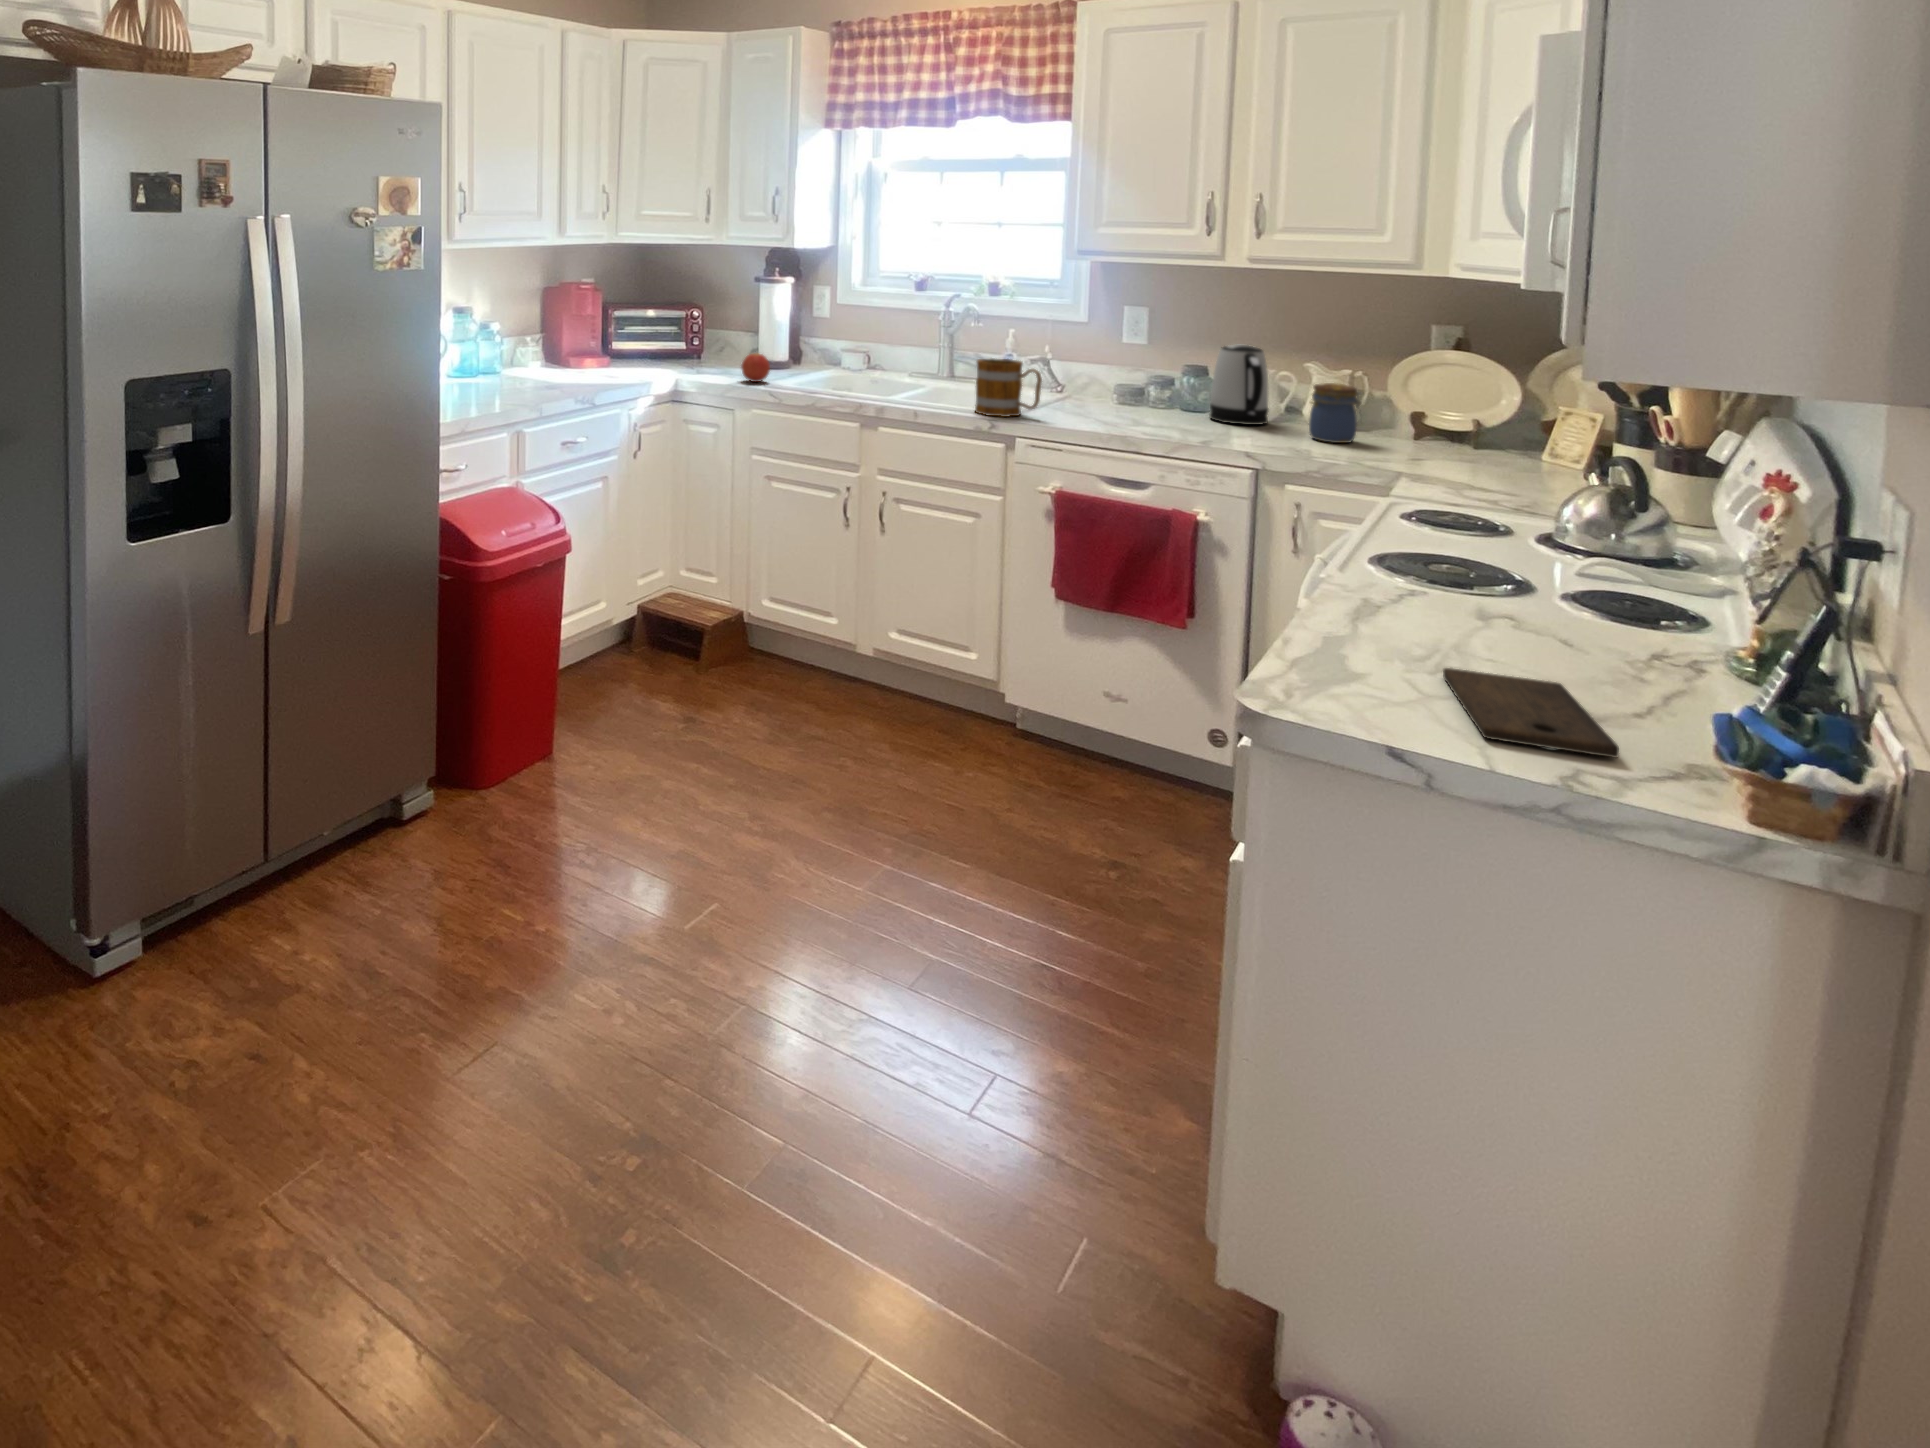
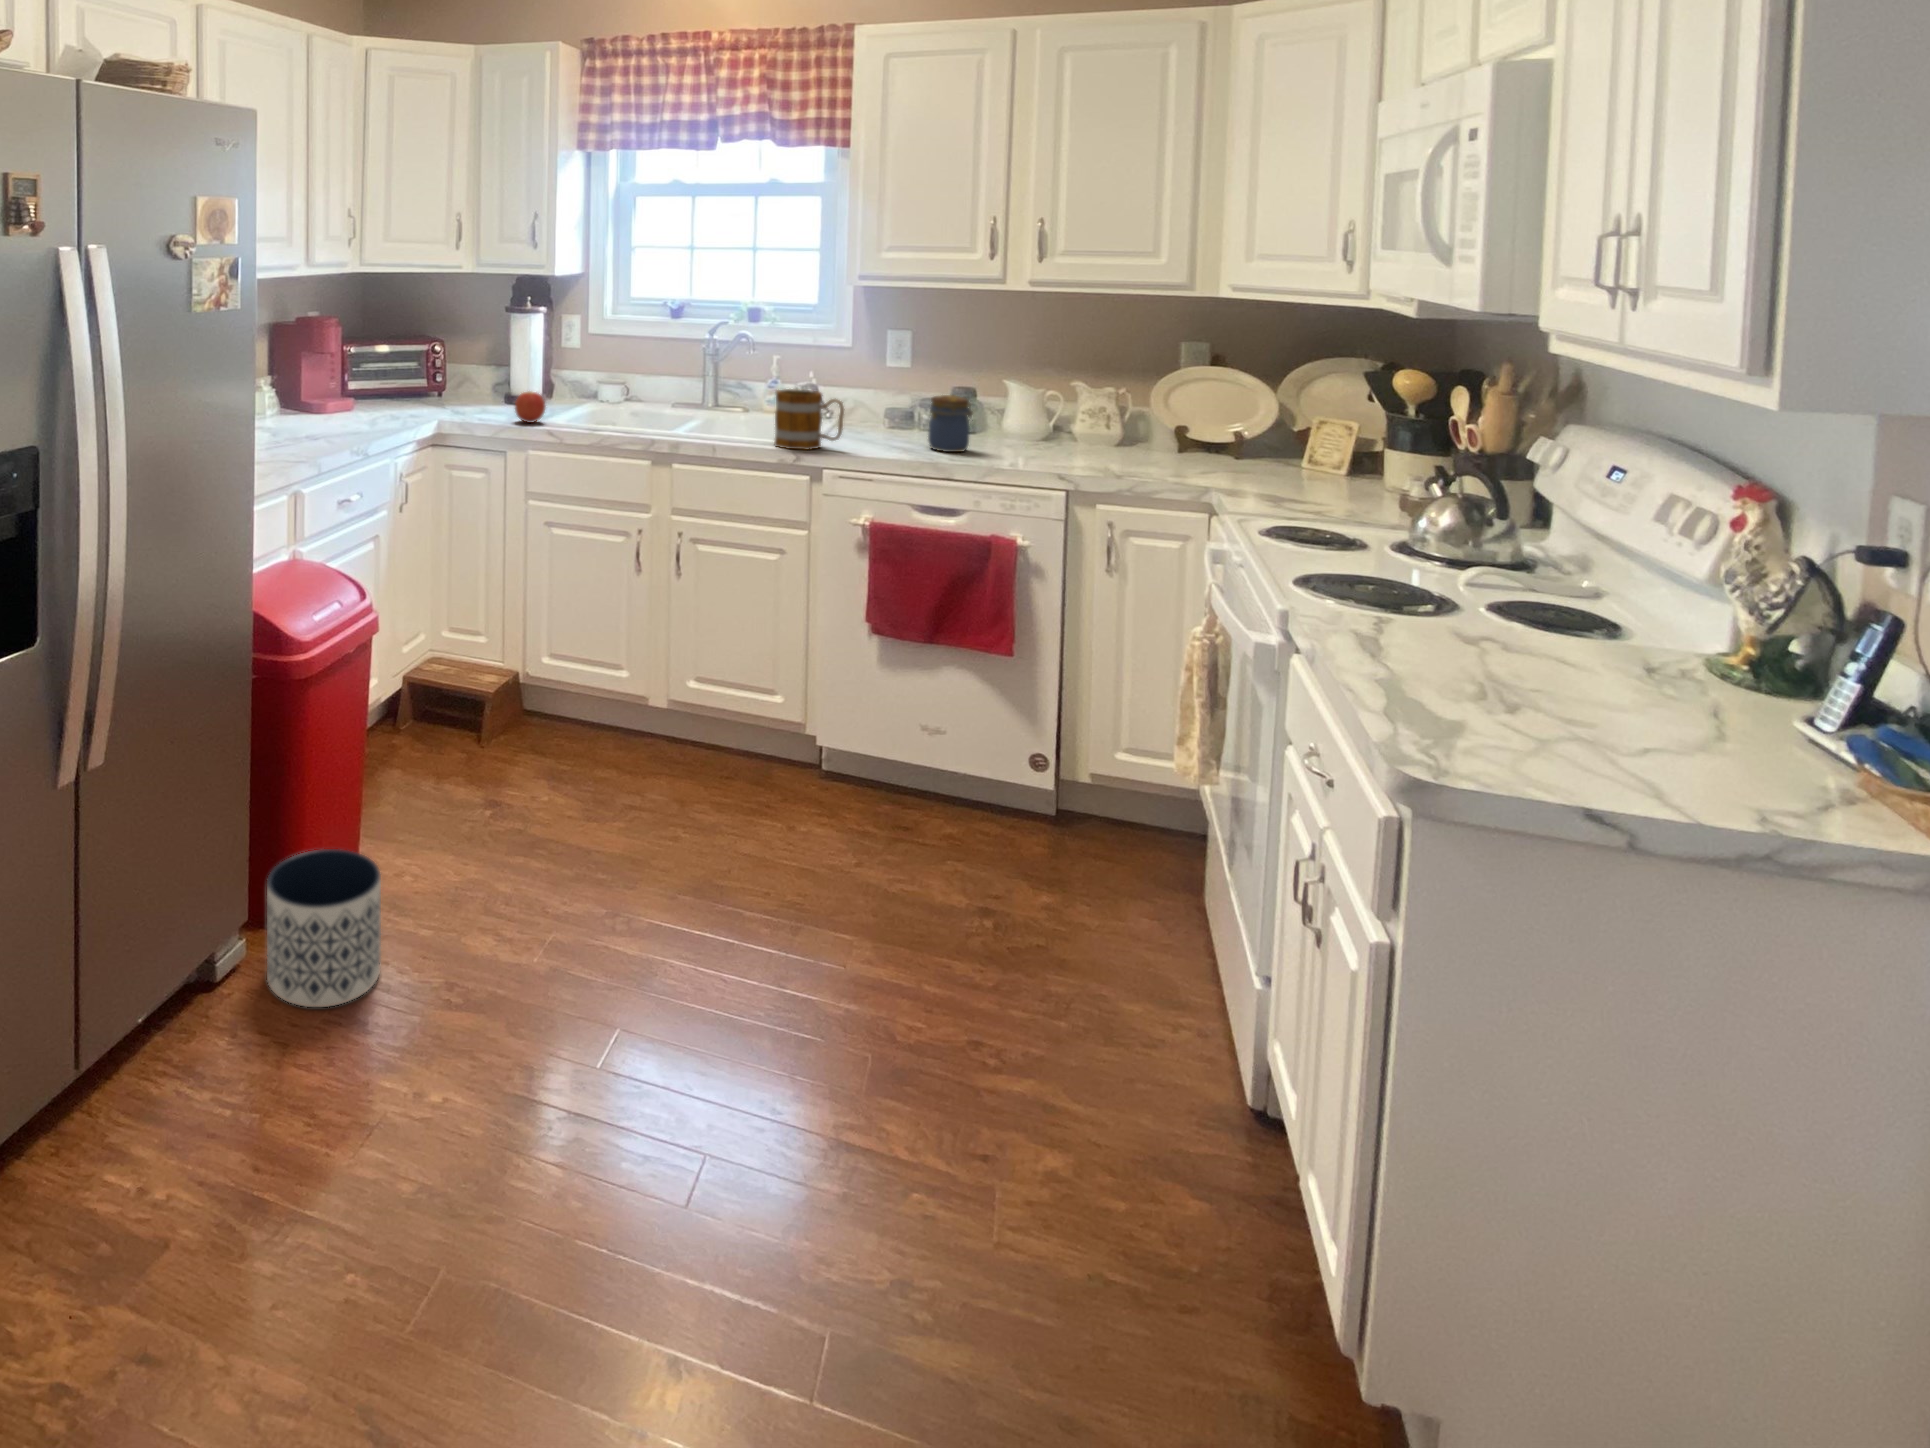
kettle: present [1209,345,1269,425] -> none [988,368,1044,446]
jar: present [1309,383,1361,443] -> present [928,395,973,452]
cutting board: present [1443,668,1619,758] -> none [1482,699,1719,783]
planter: none [440,727,535,852] -> present [267,849,381,1007]

